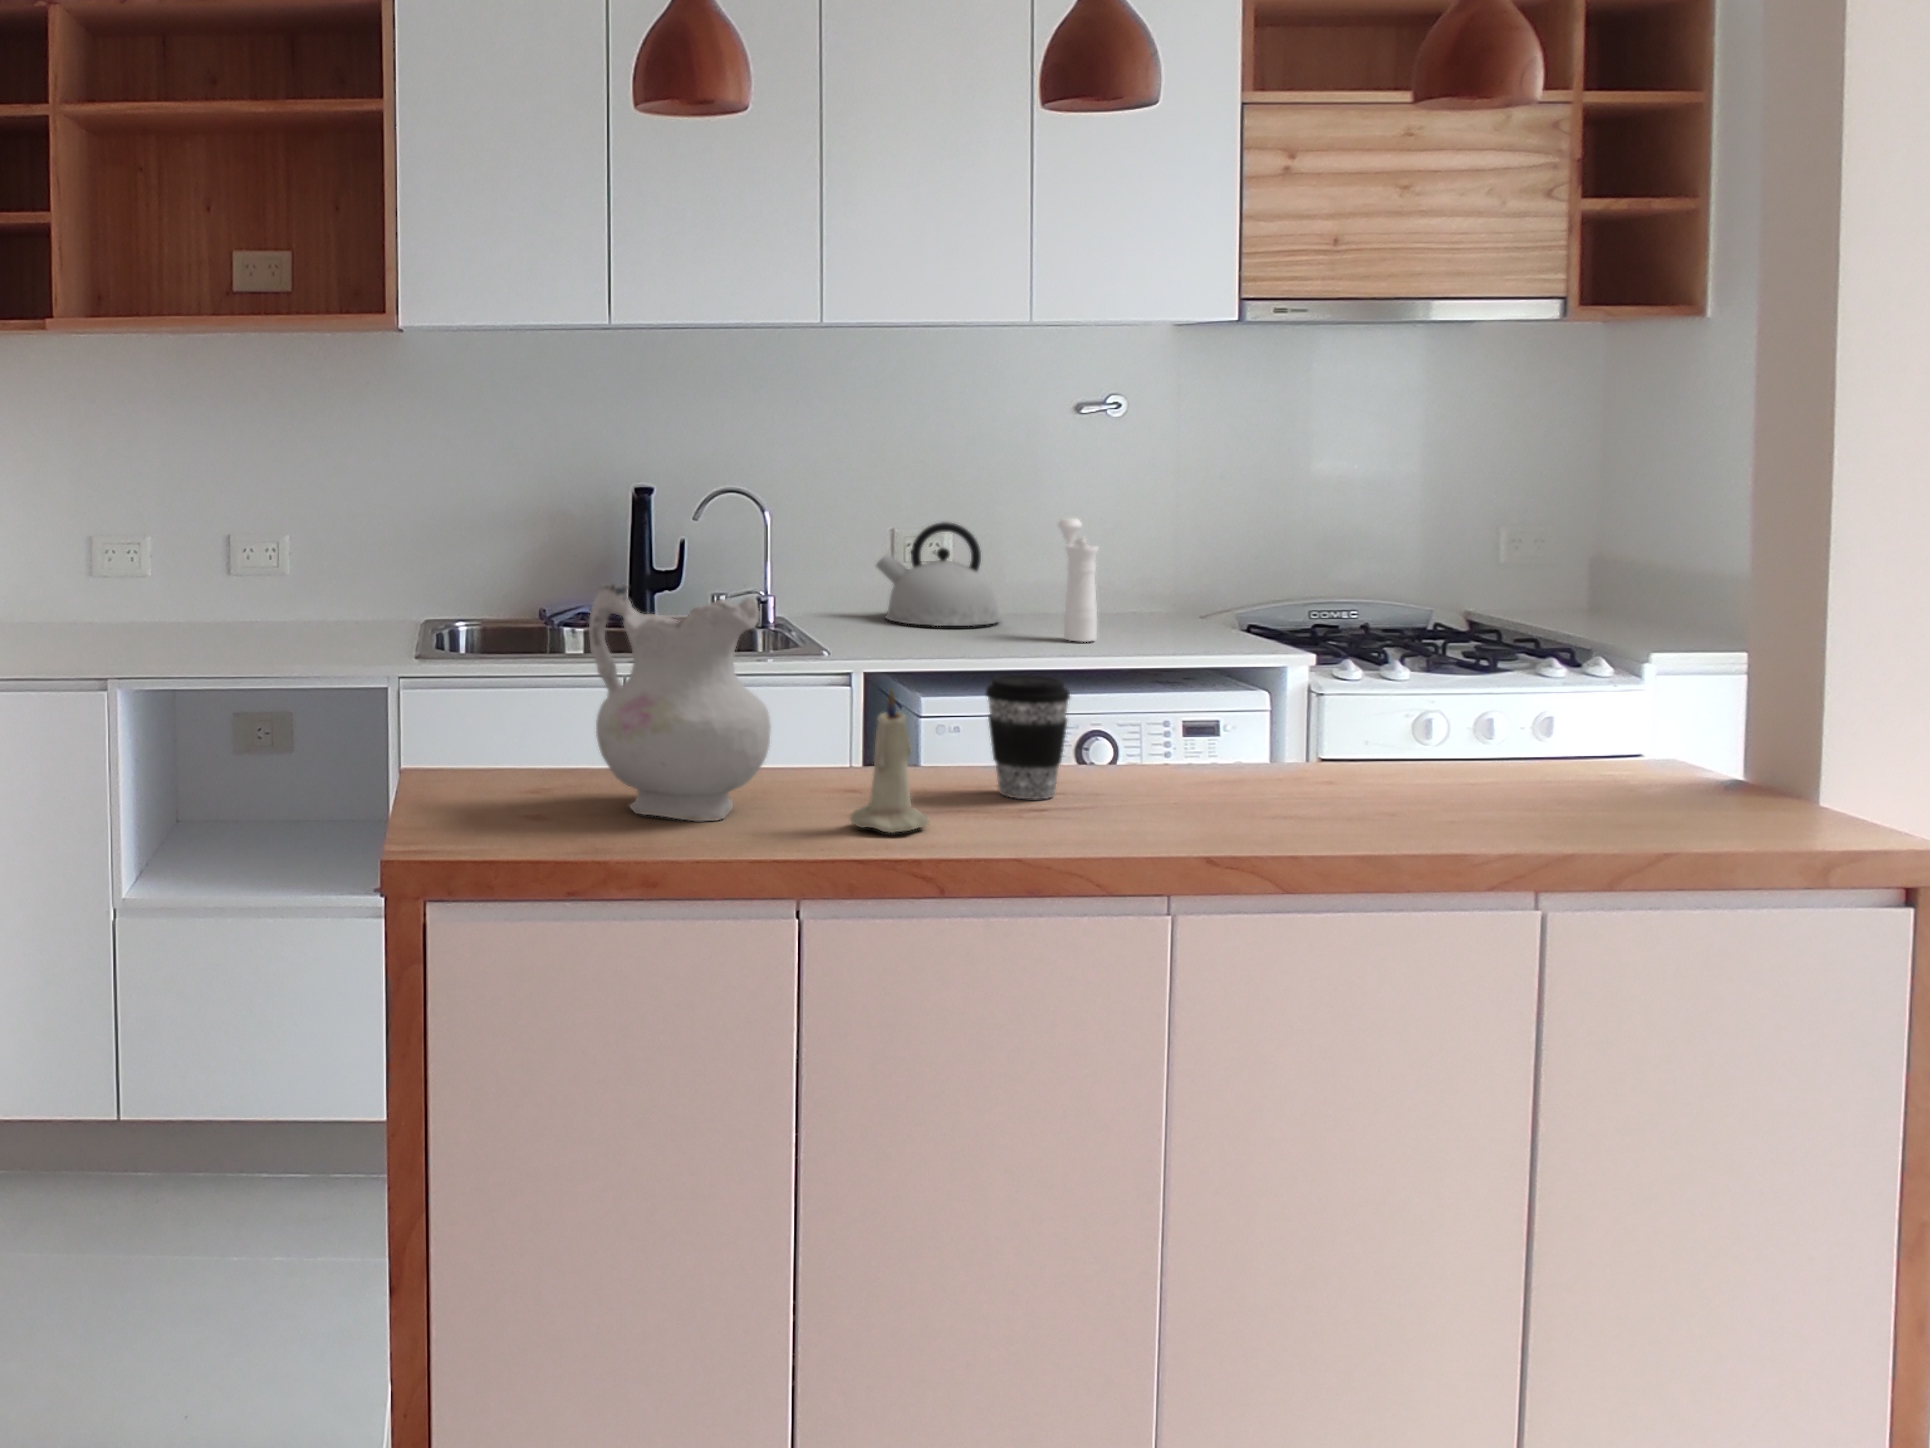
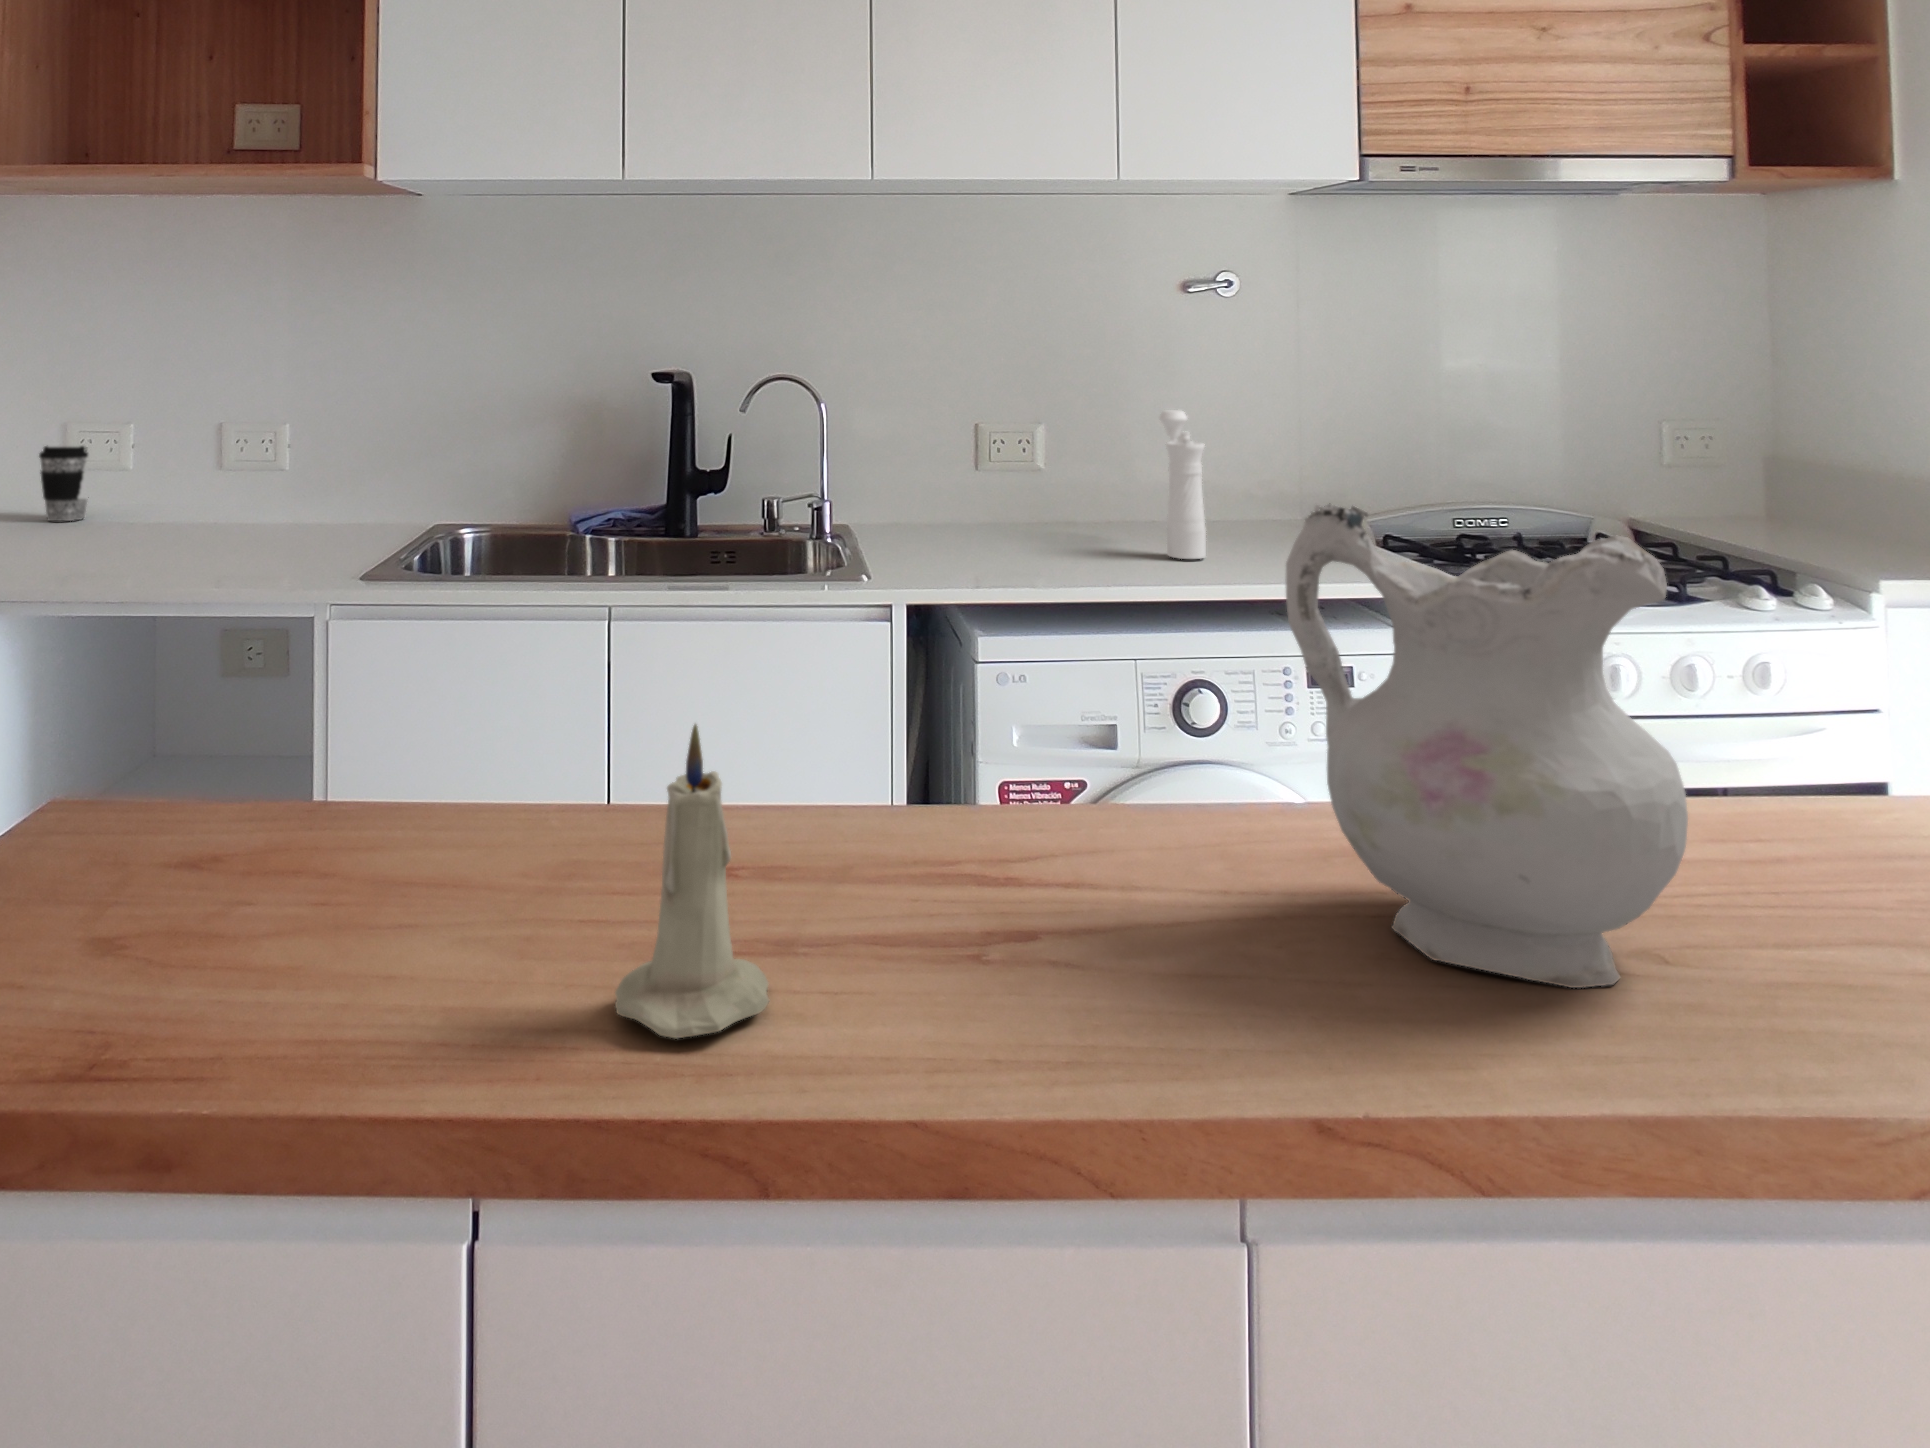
kettle: present [876,522,1000,626] -> none [957,414,1100,537]
ceramic pitcher: present [589,583,771,822] -> present [1286,504,1688,988]
coffee cup: present [986,675,1070,799] -> present [39,446,88,521]

